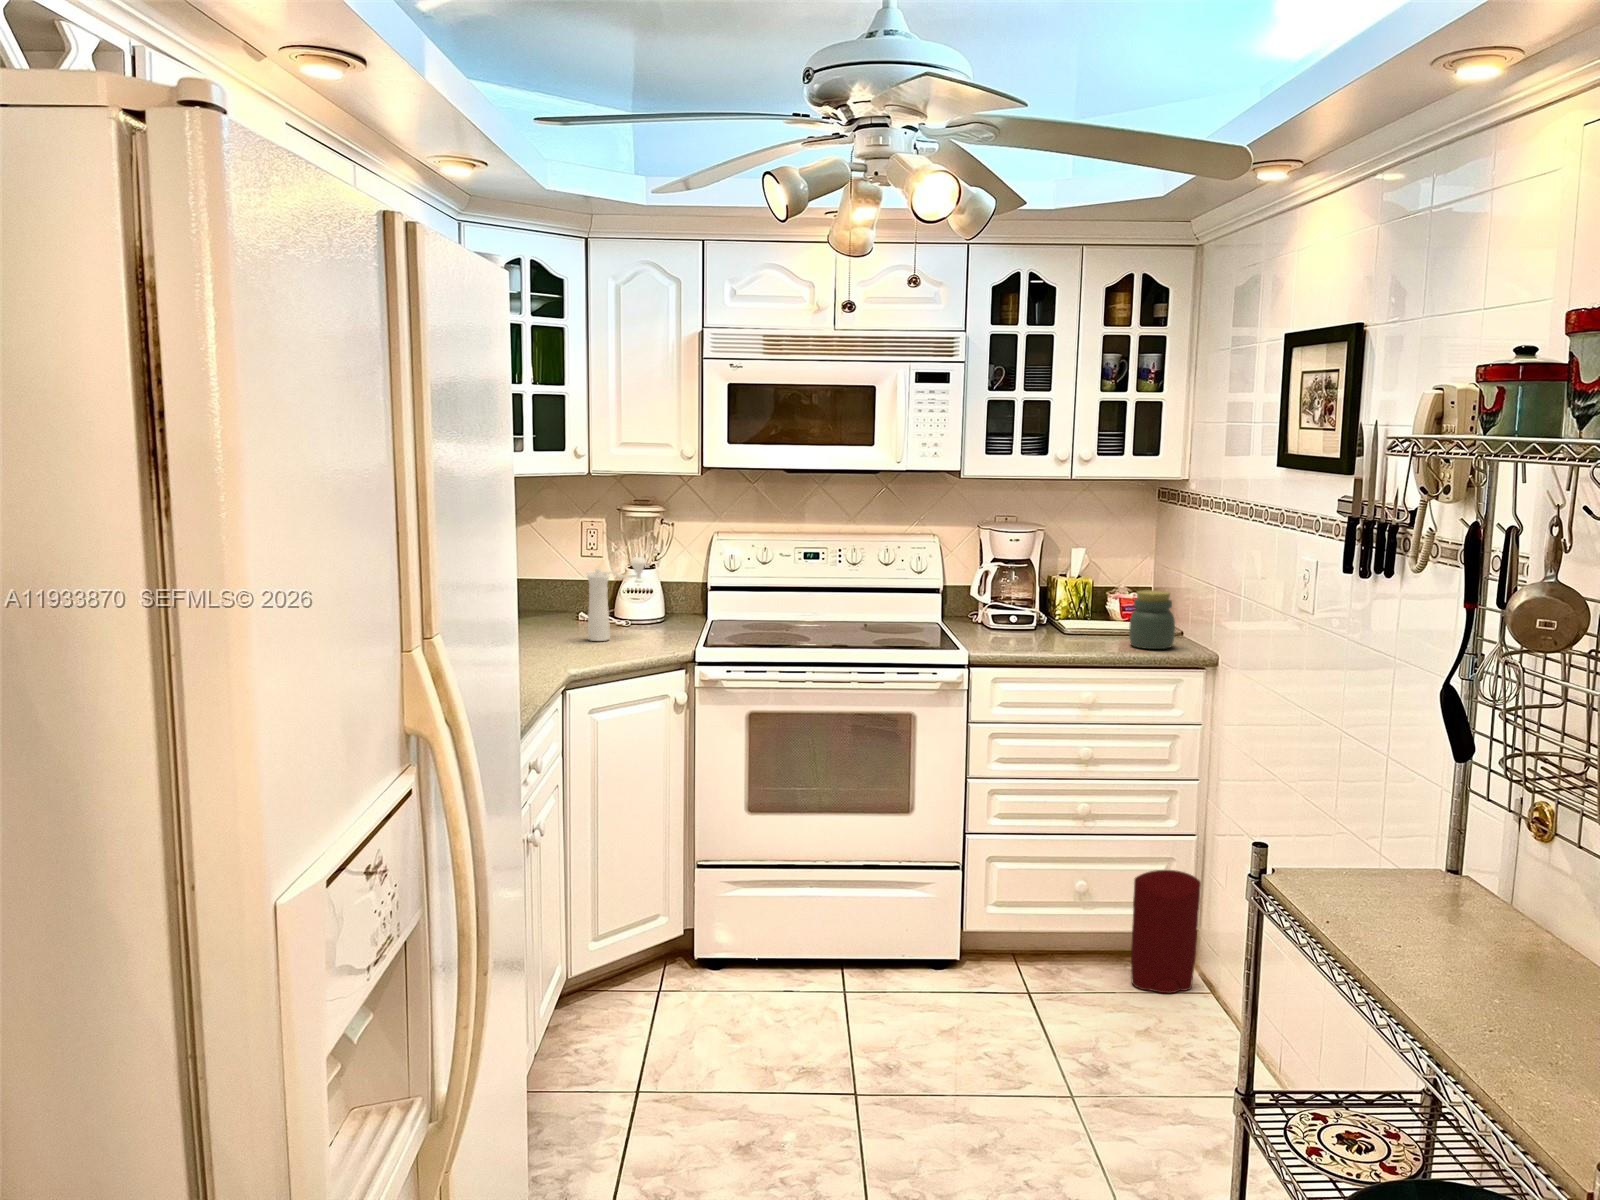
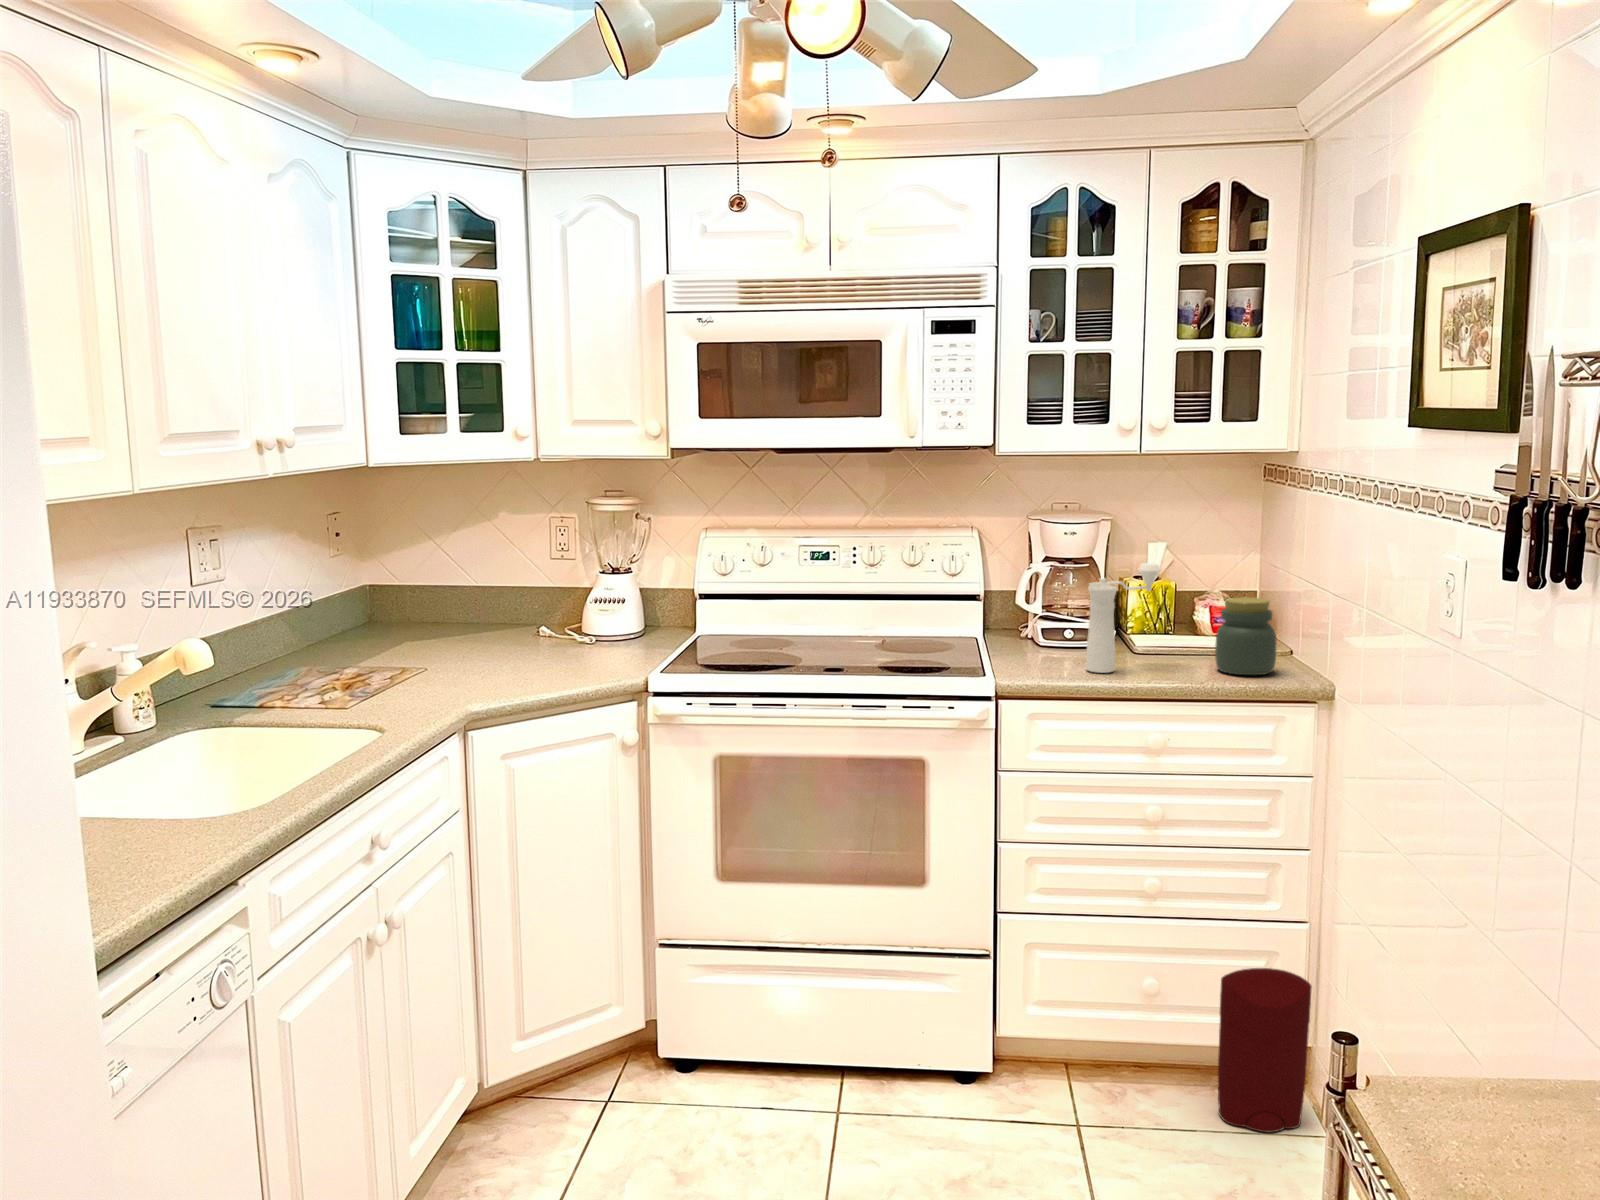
pepper mill: present [587,557,647,641] -> present [1086,563,1160,673]

